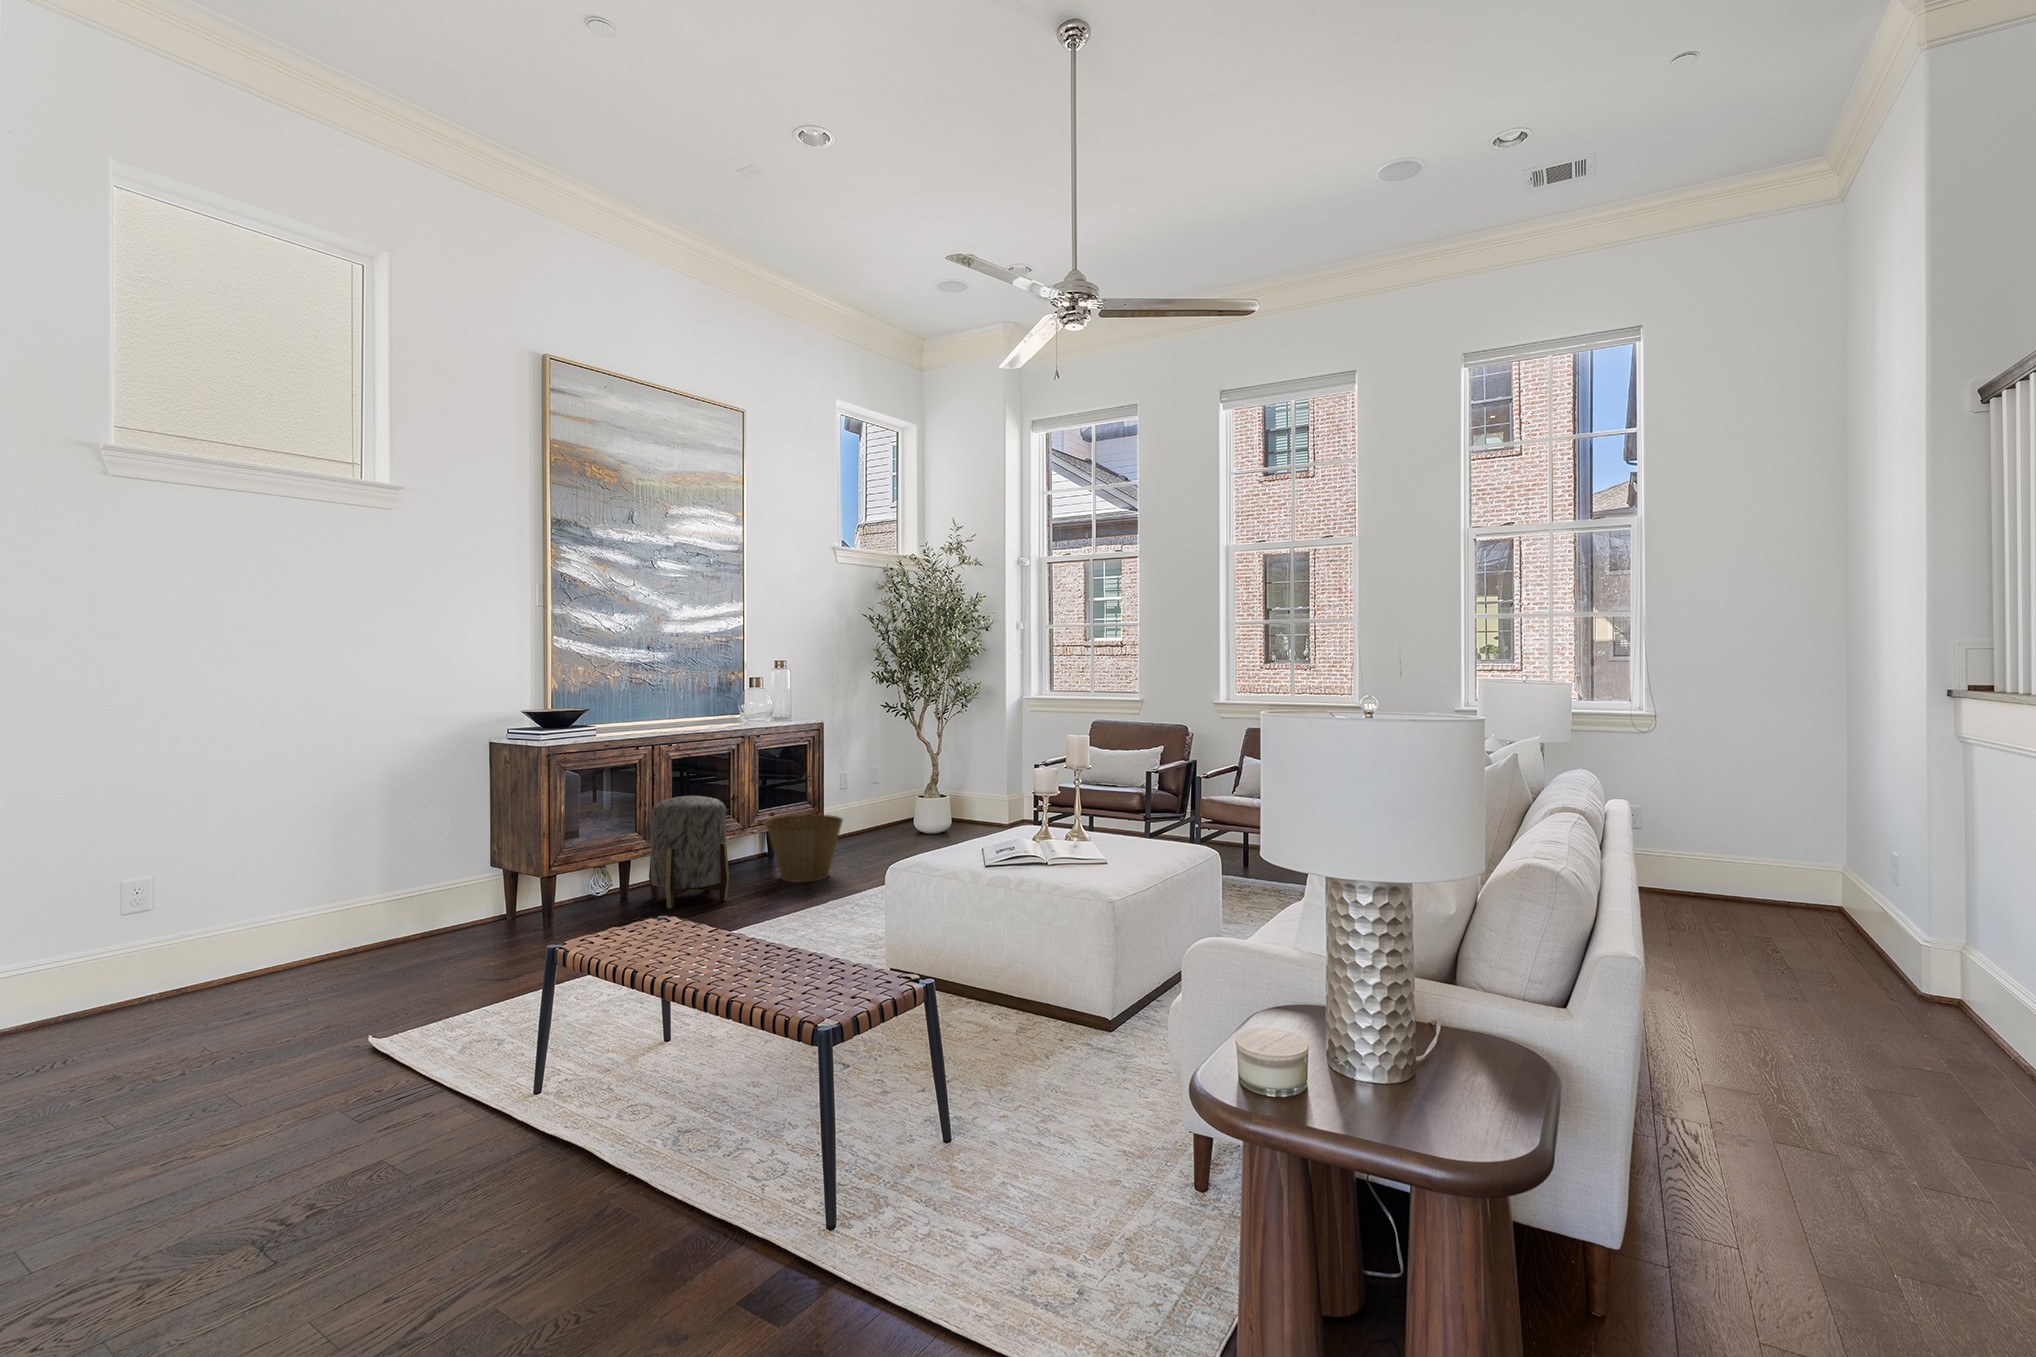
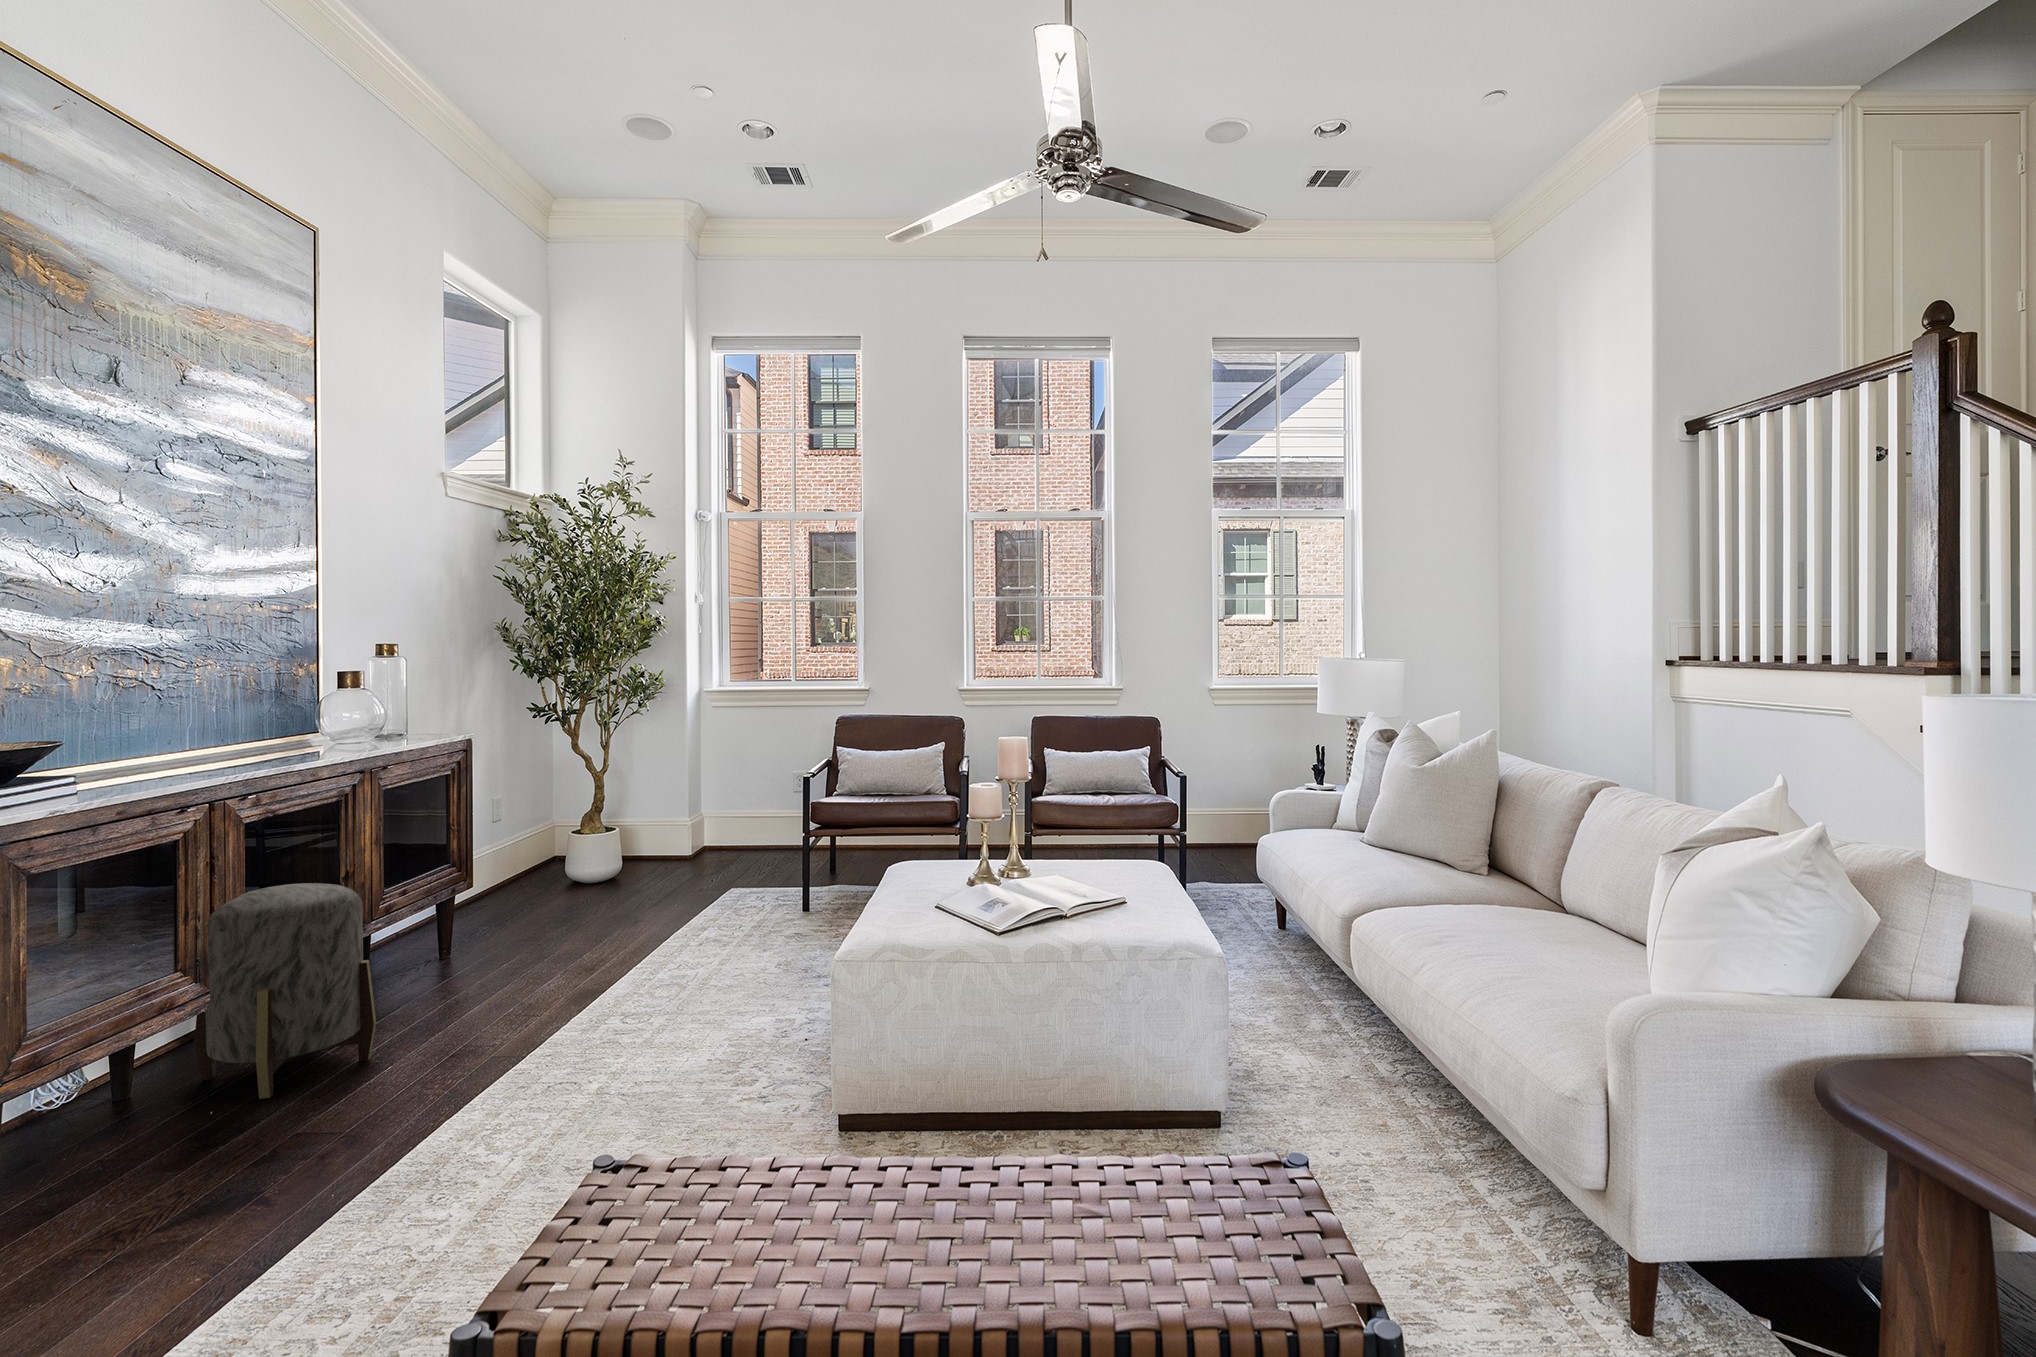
basket: present [763,815,843,882] -> none [401,884,543,1000]

